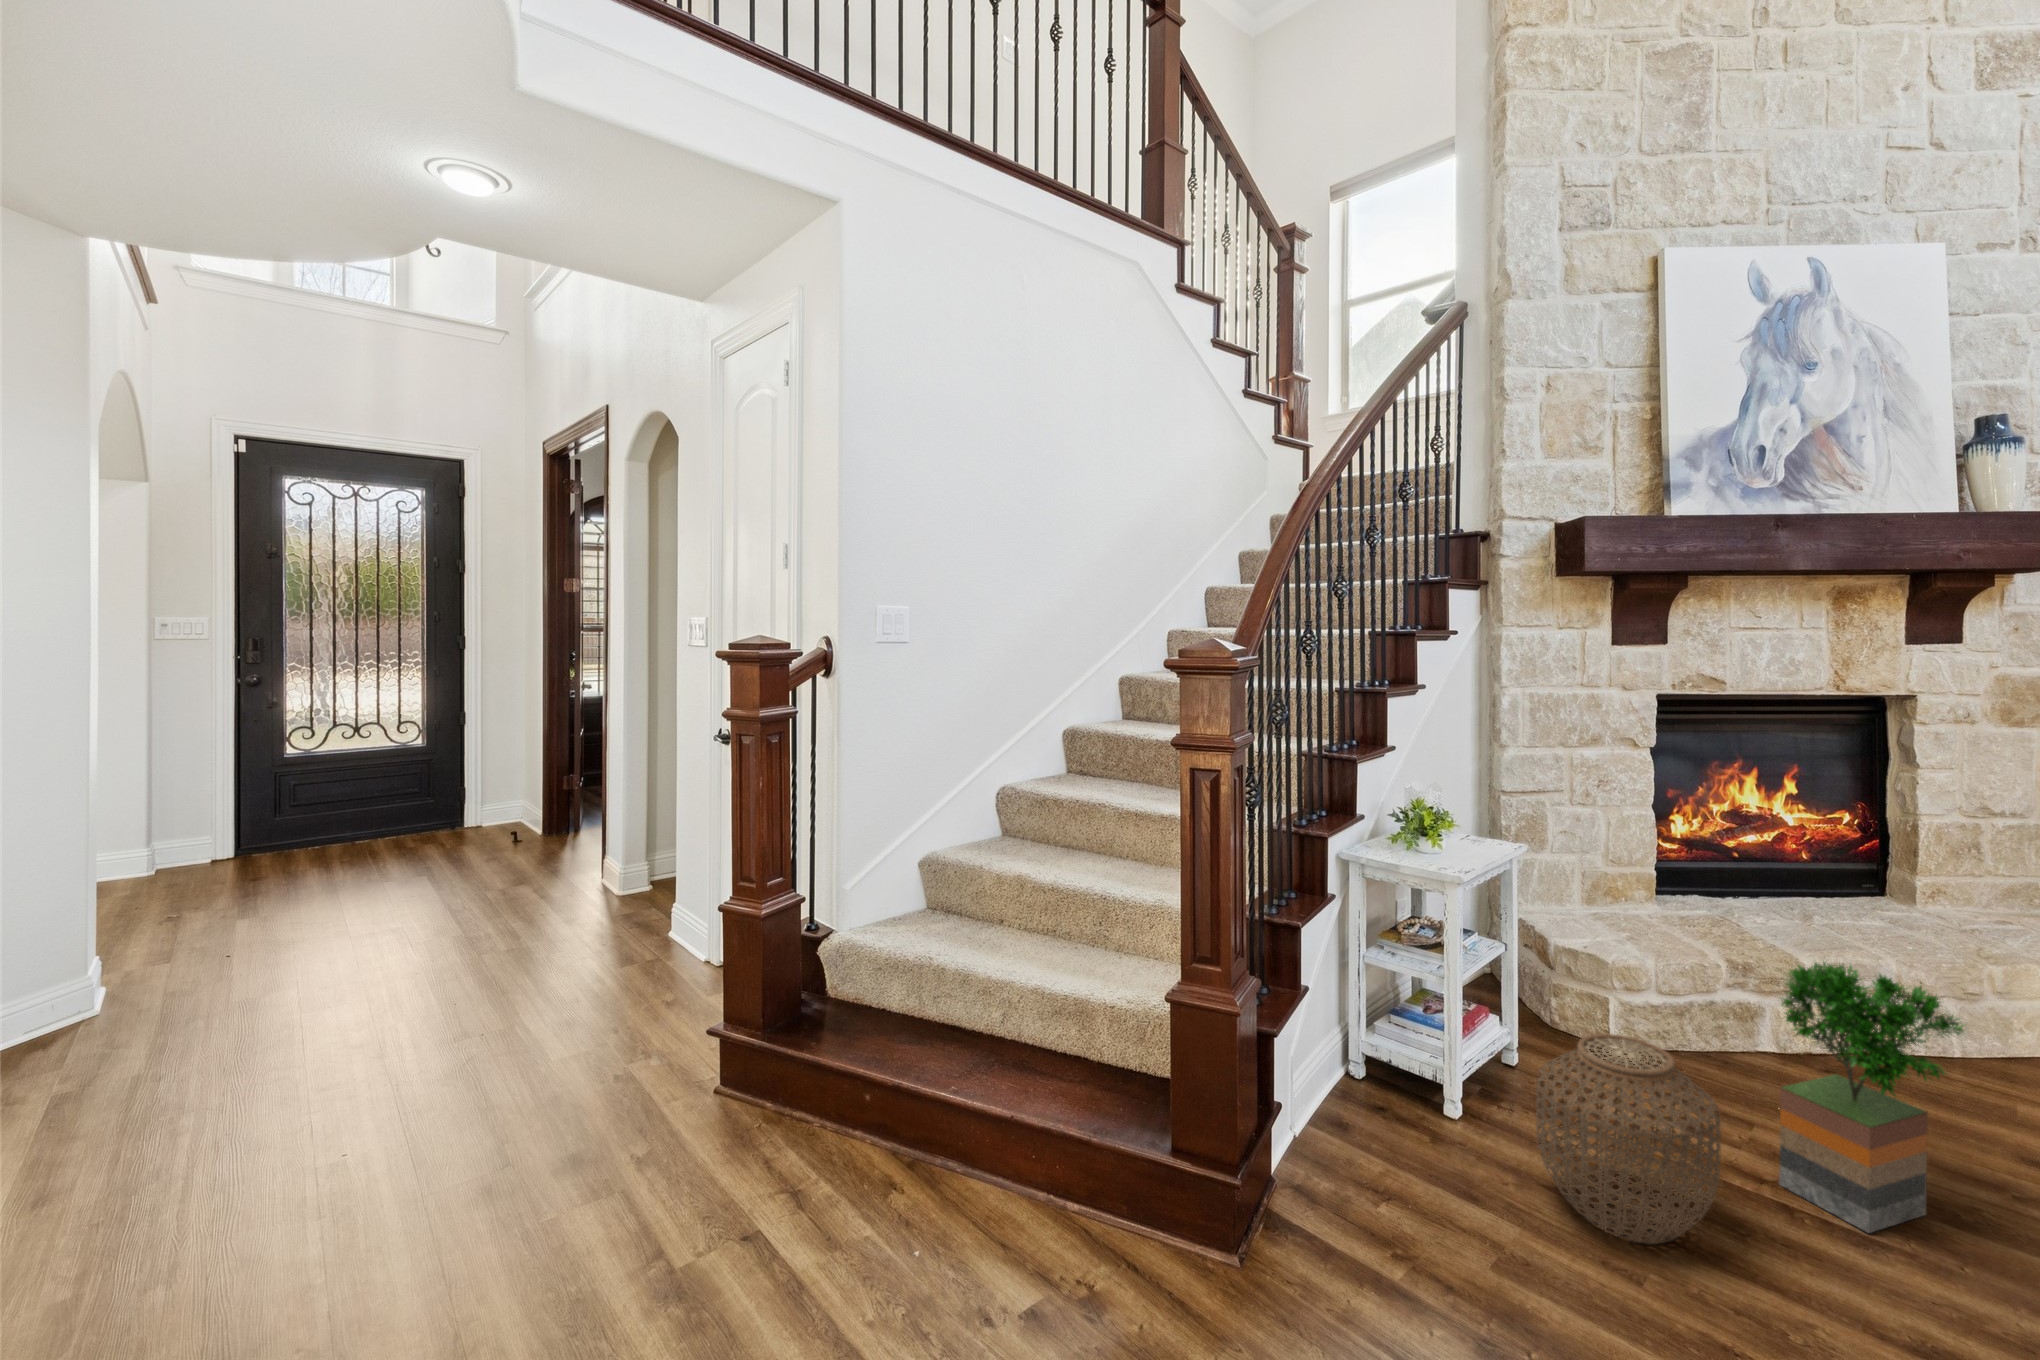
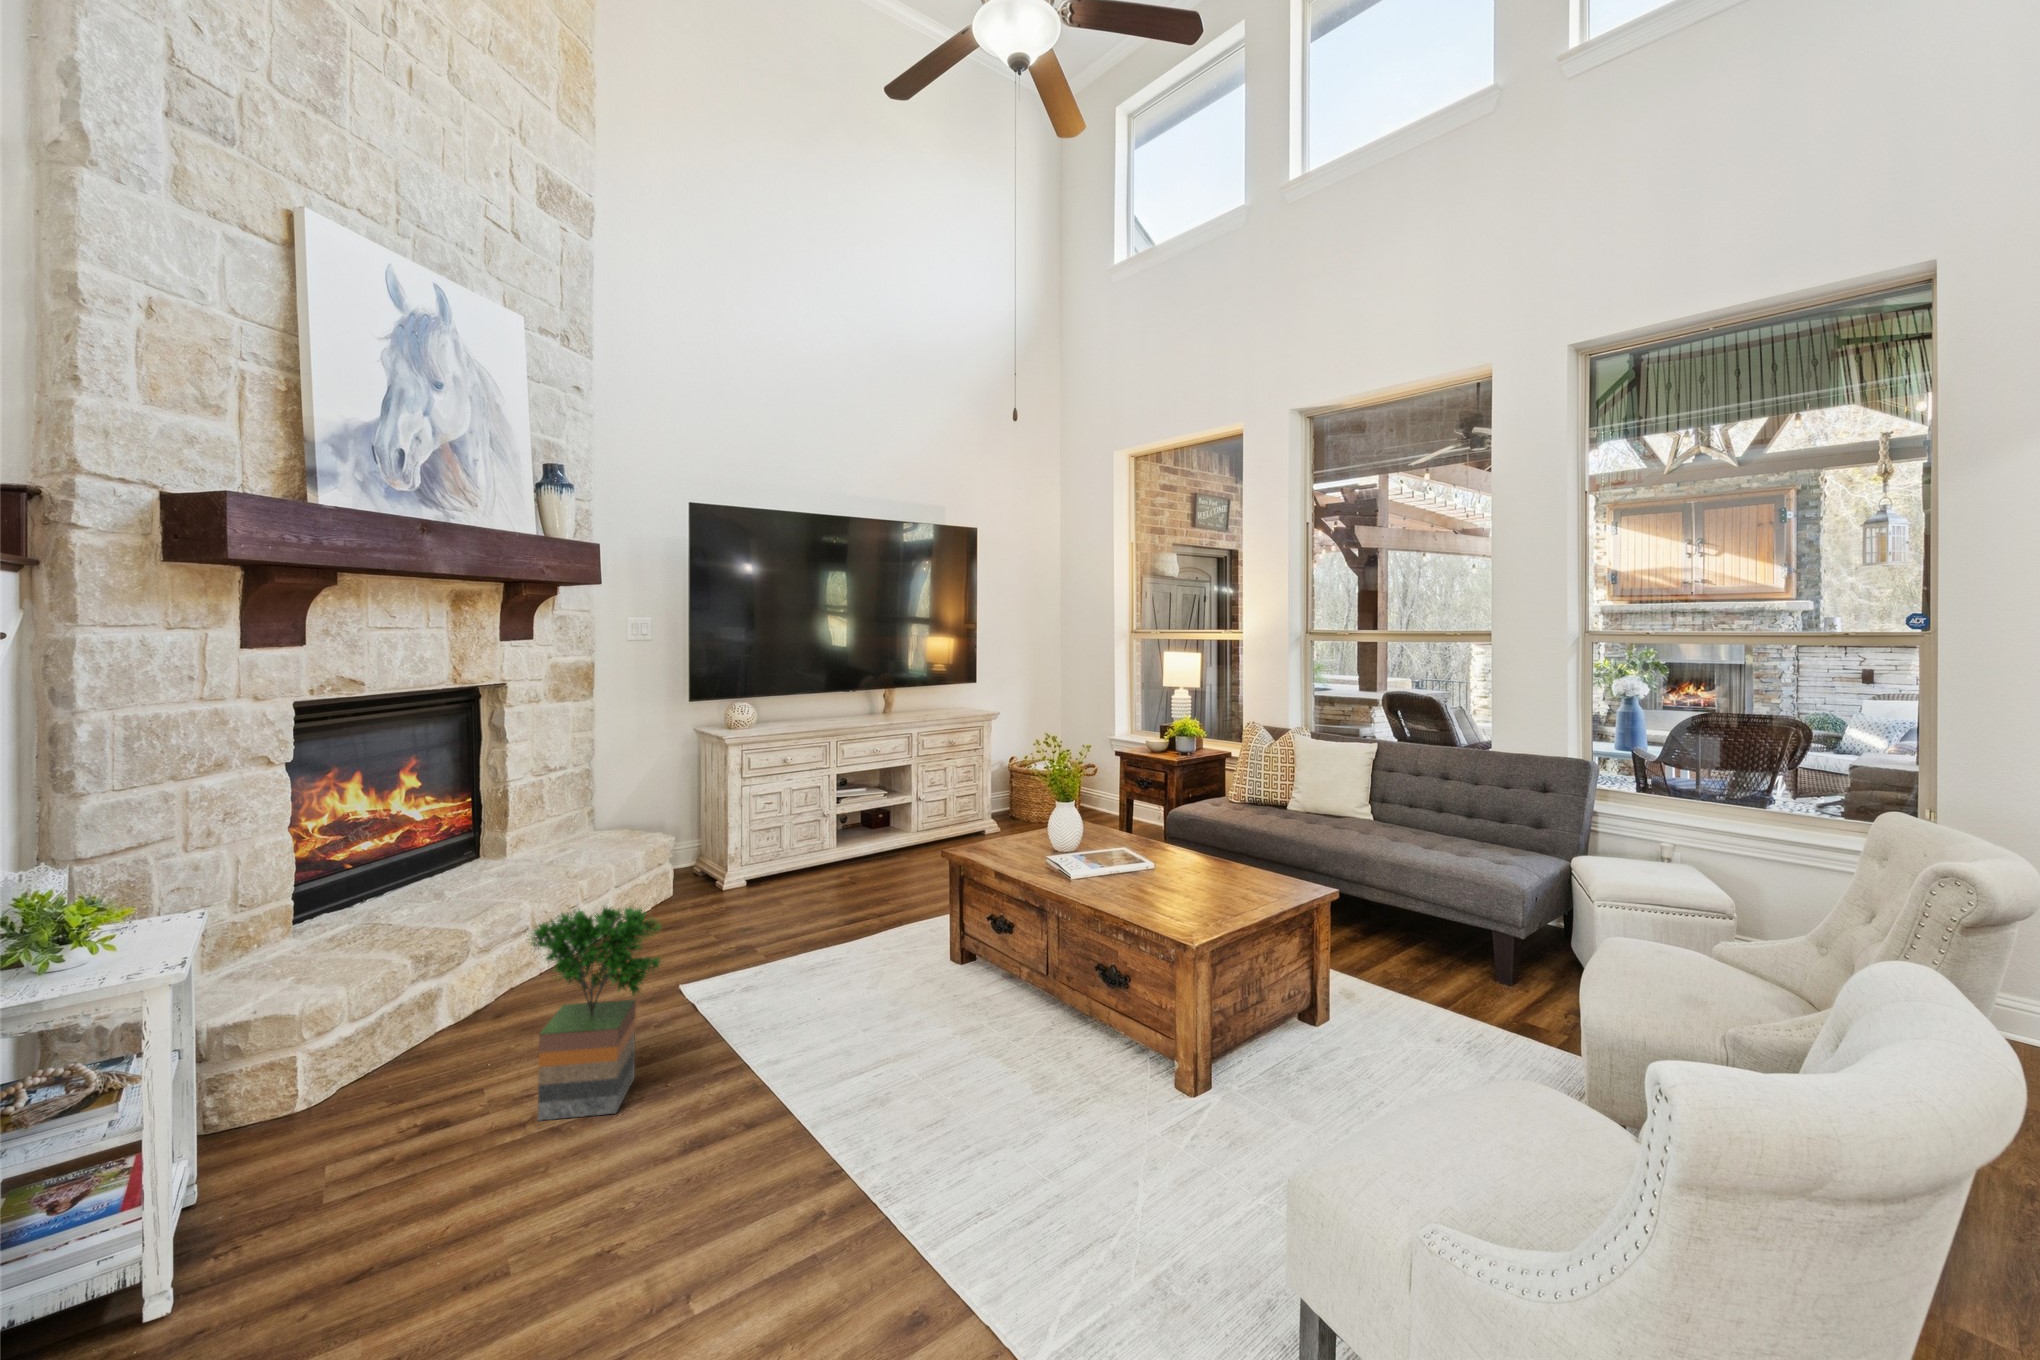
woven basket: present [1536,1034,1721,1244] -> none [340,1045,542,1262]

